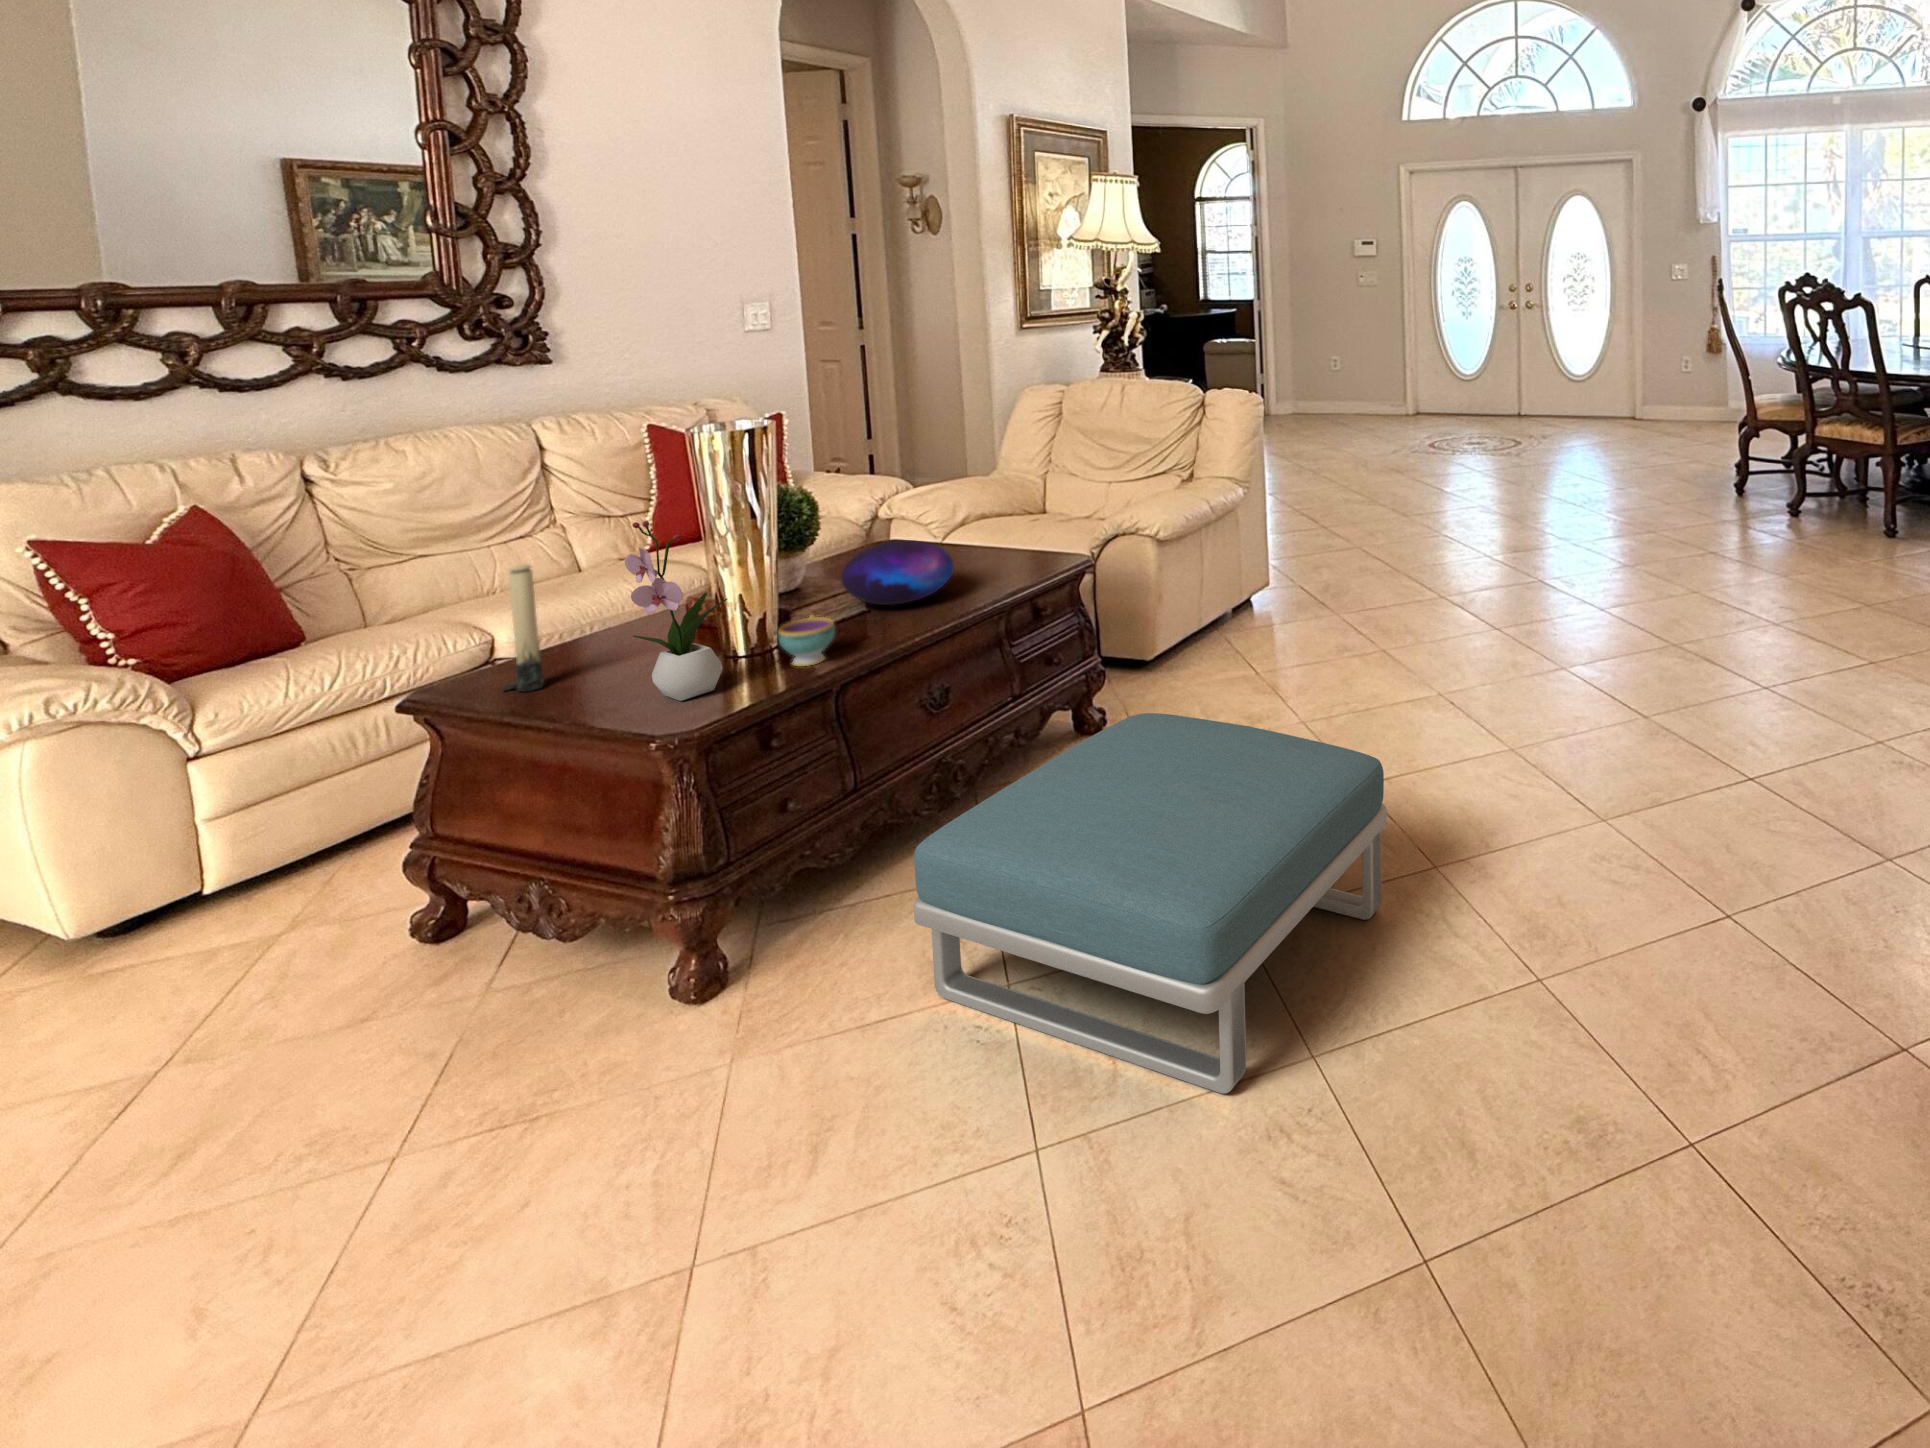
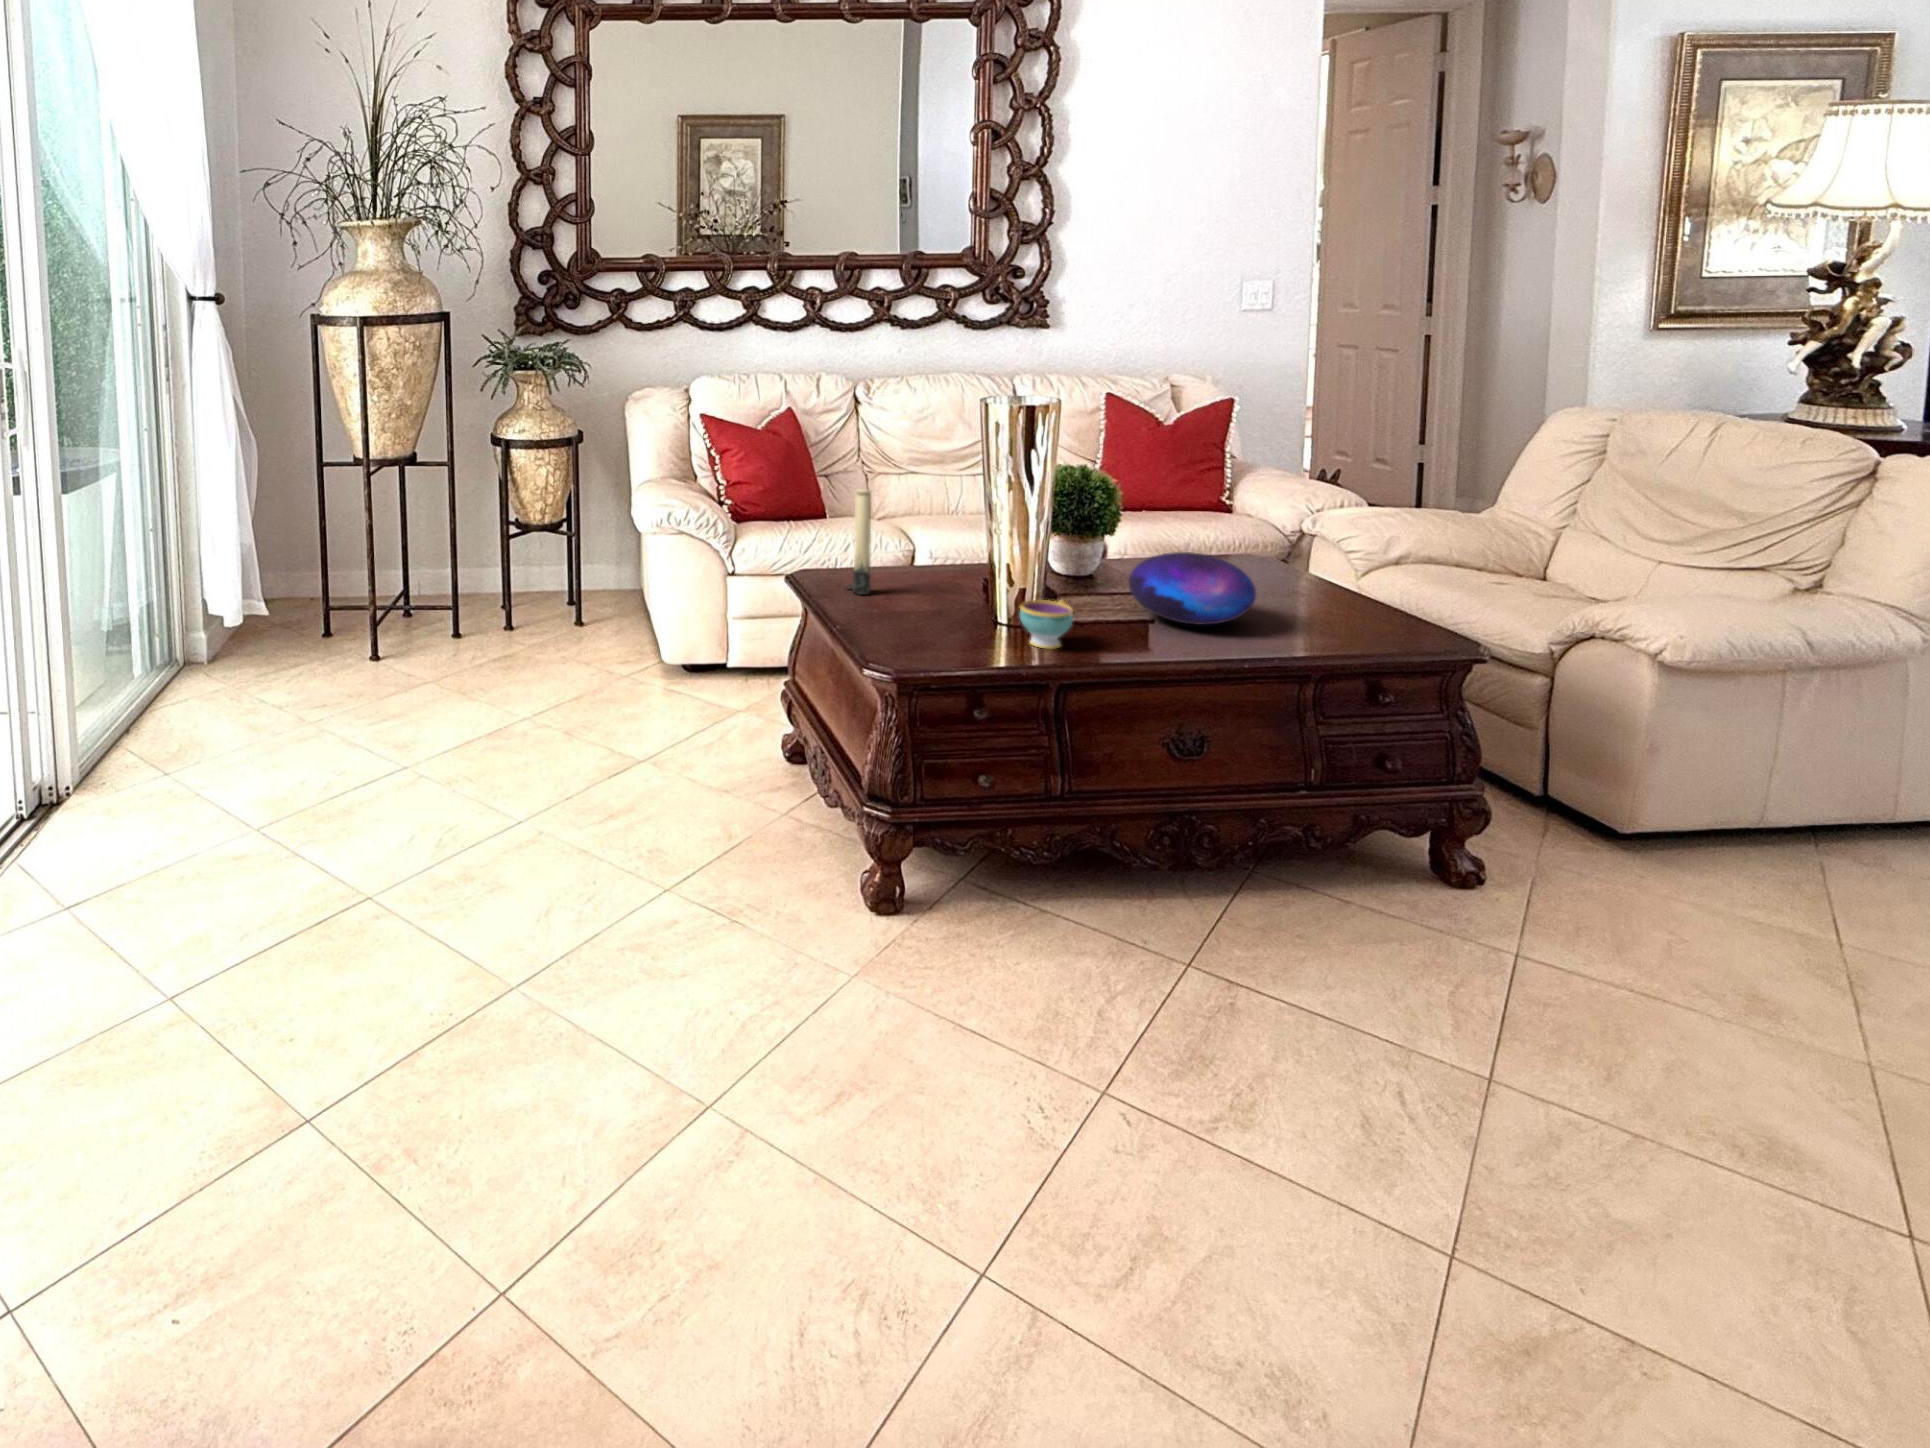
flower arrangement: present [625,521,727,701] -> none [900,469,972,639]
footstool: present [914,713,1387,1094] -> none [1010,851,1726,1363]

